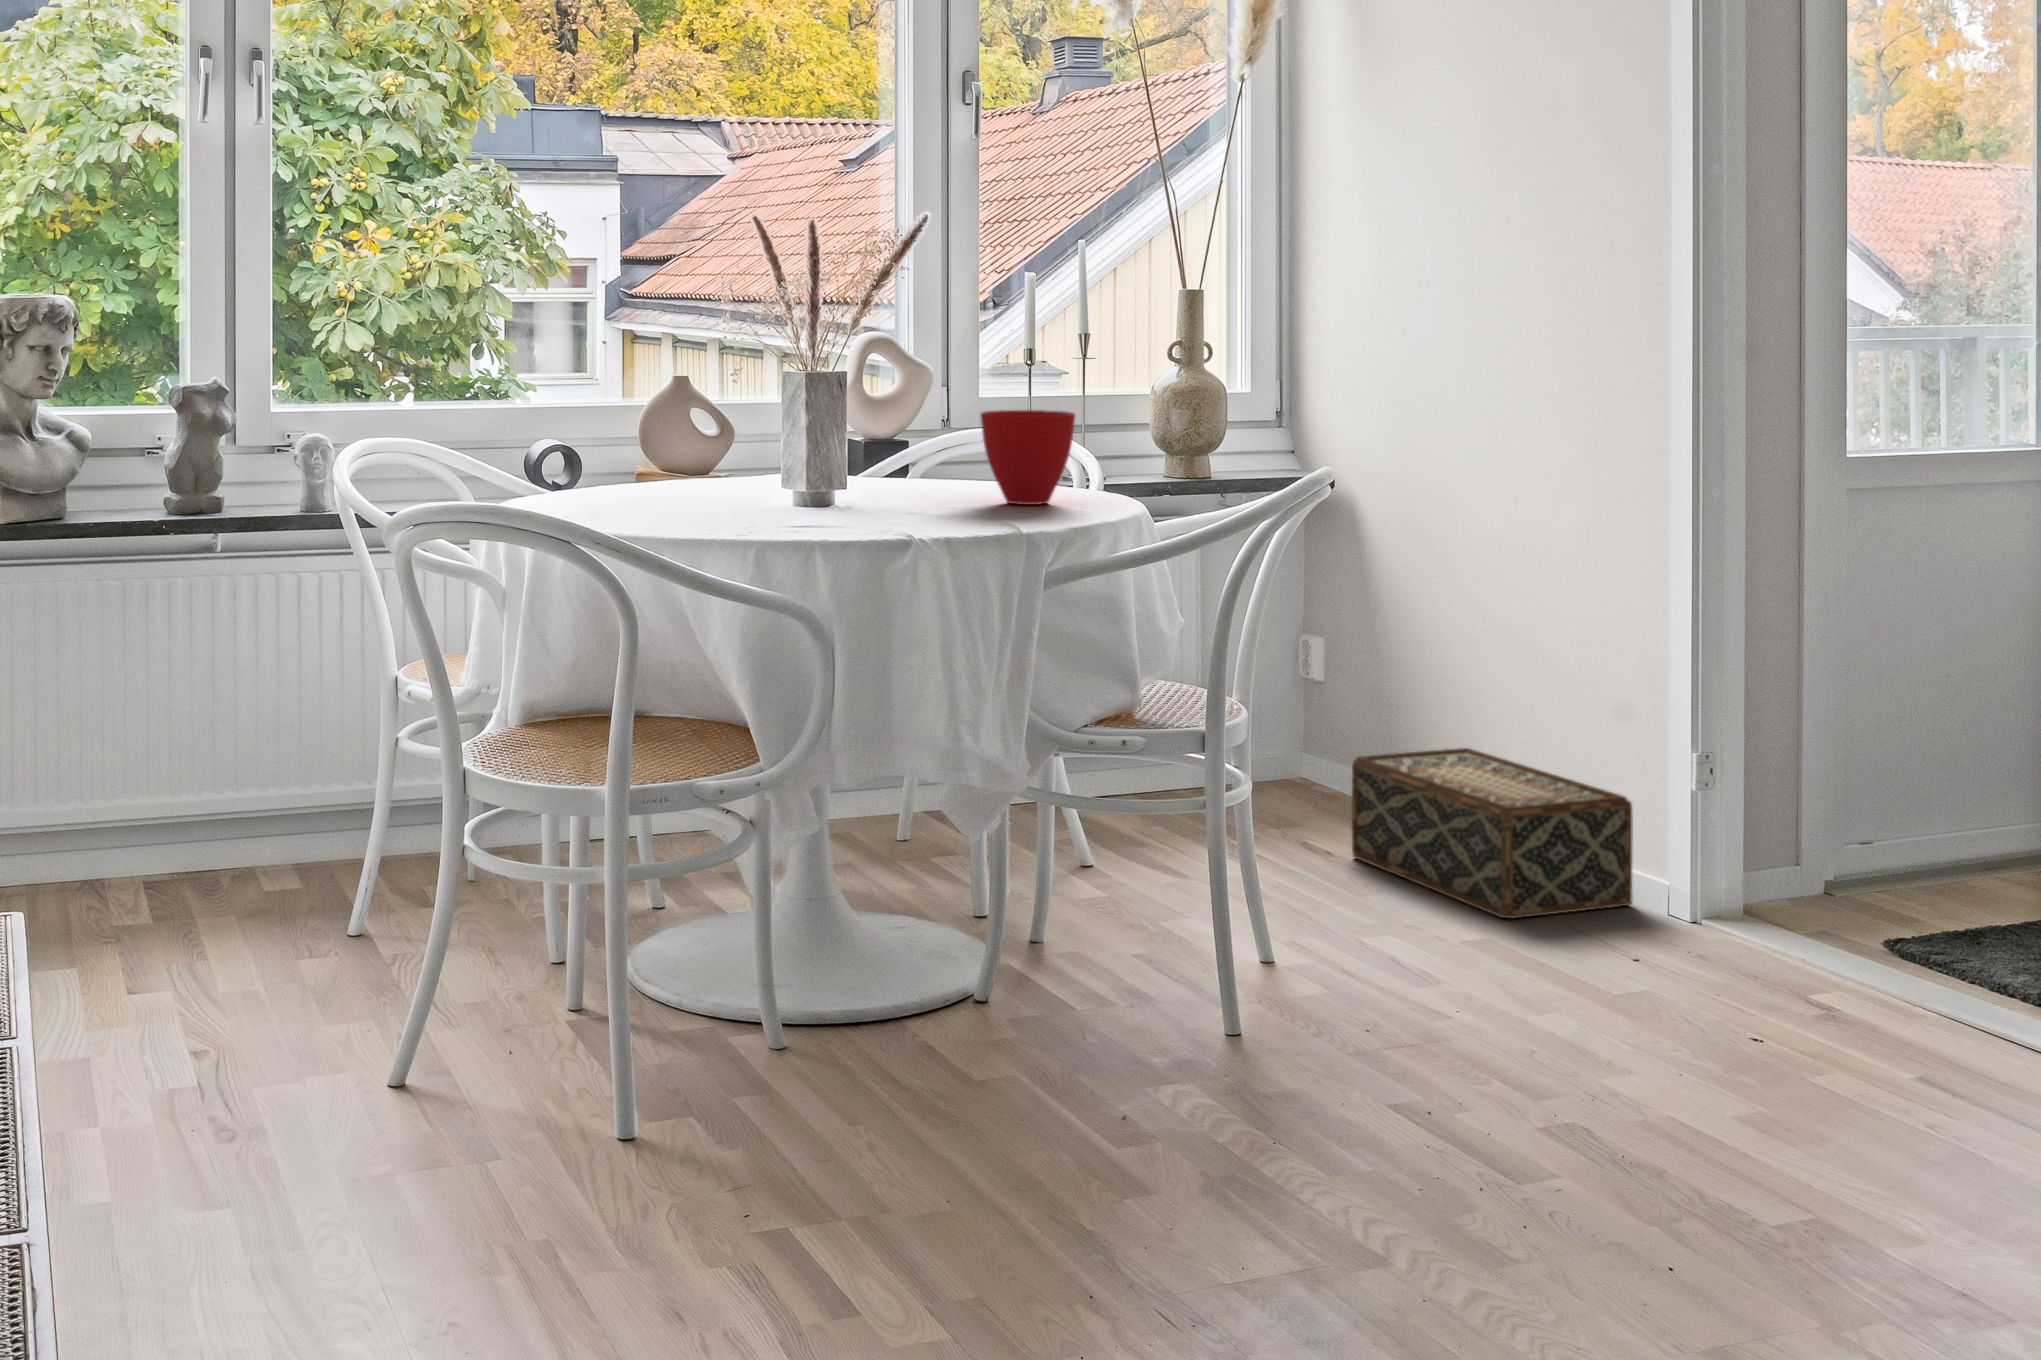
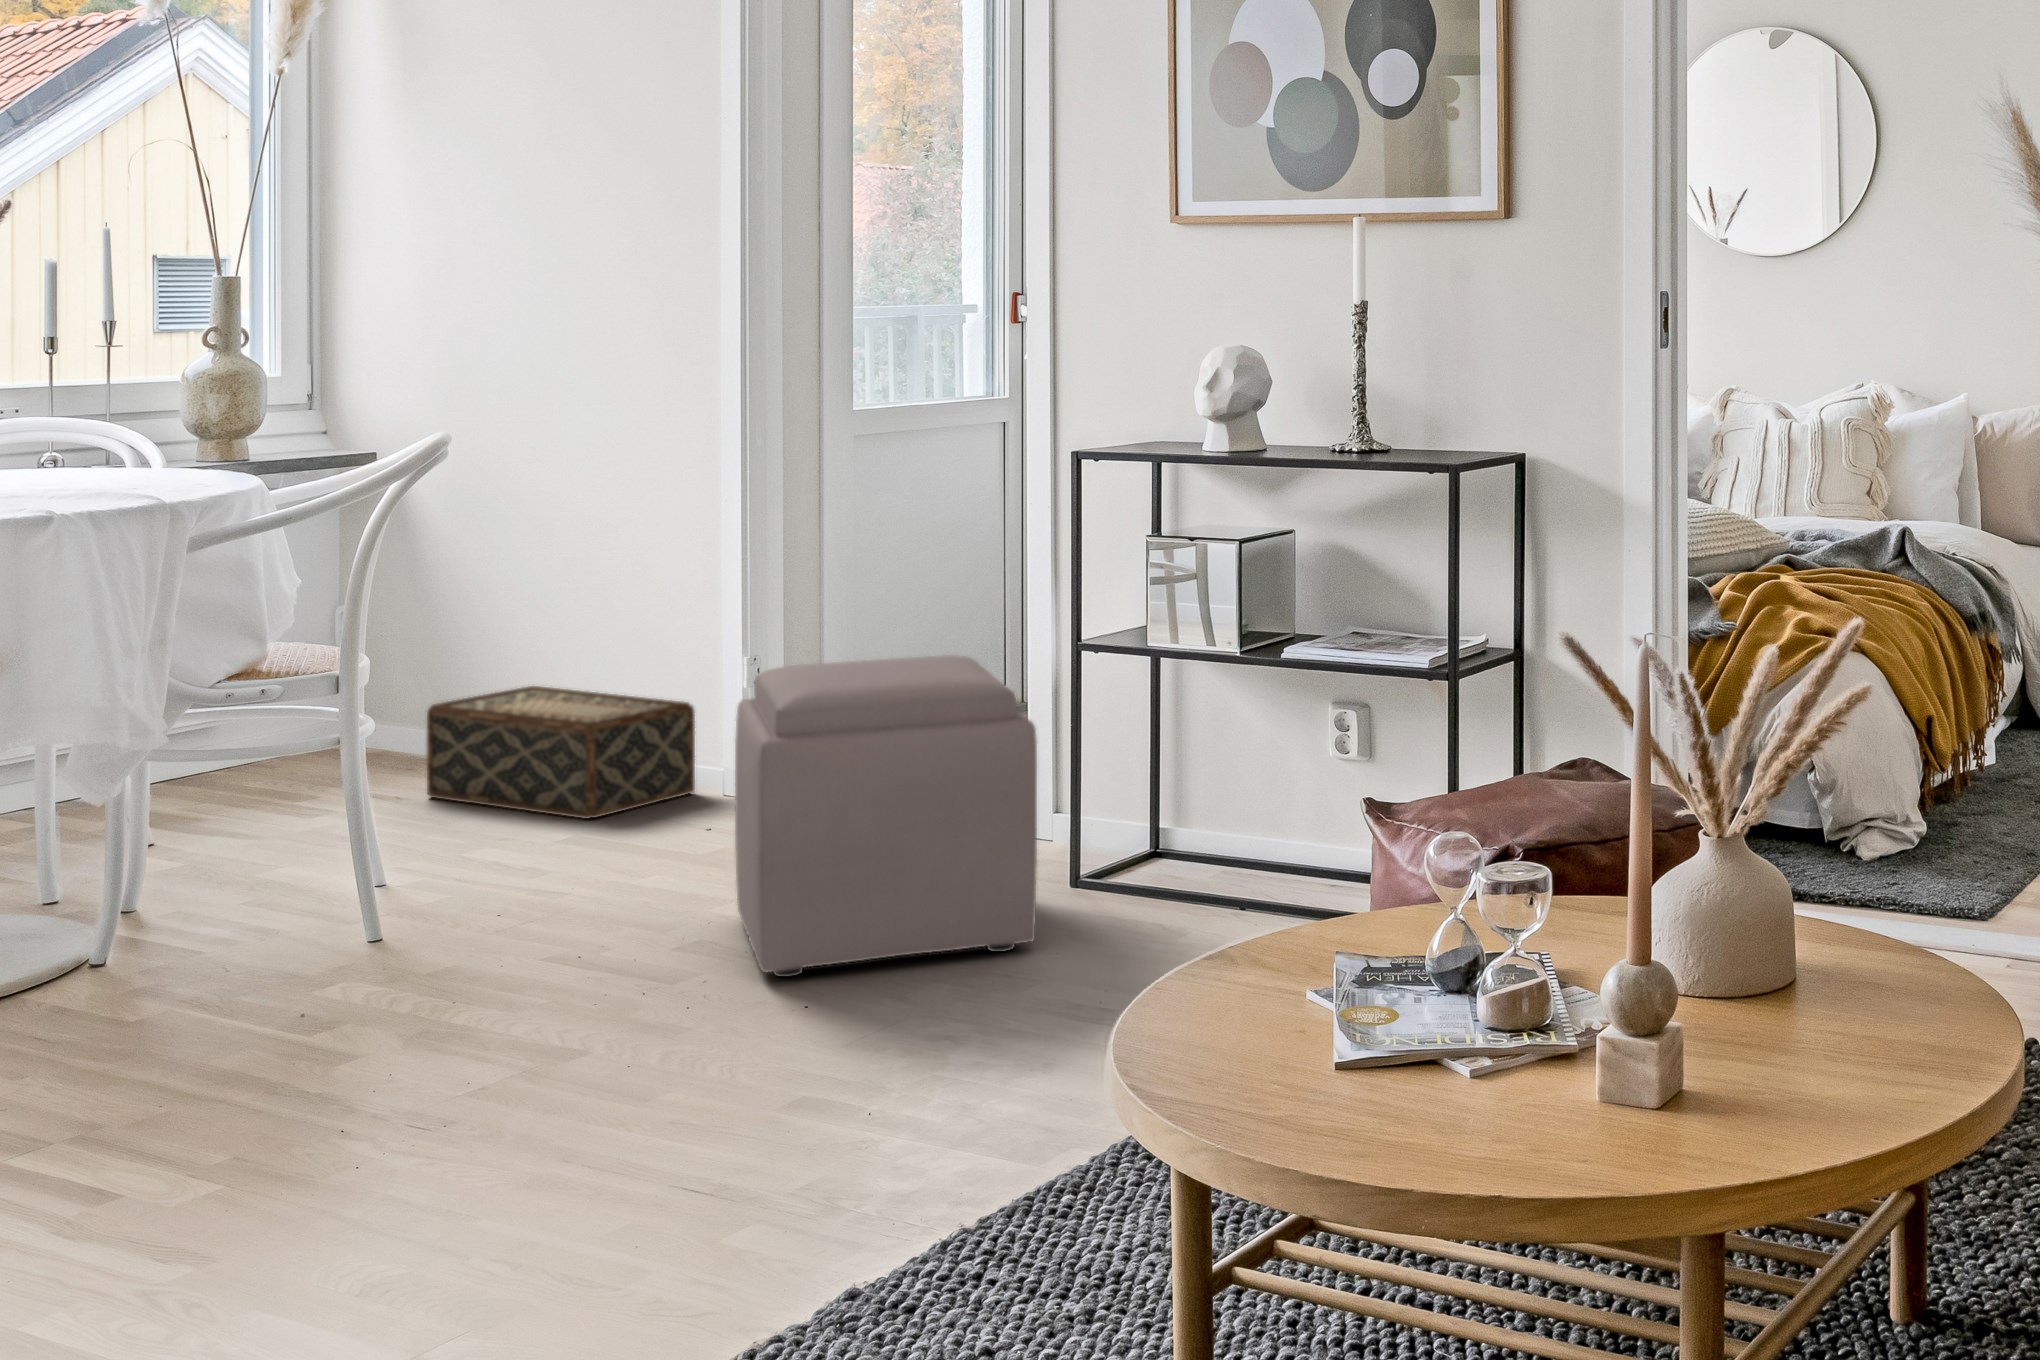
cup: present [980,410,1075,505] -> none [80,393,187,484]
ottoman: none [1622,795,2023,1255] -> present [735,655,1037,977]

